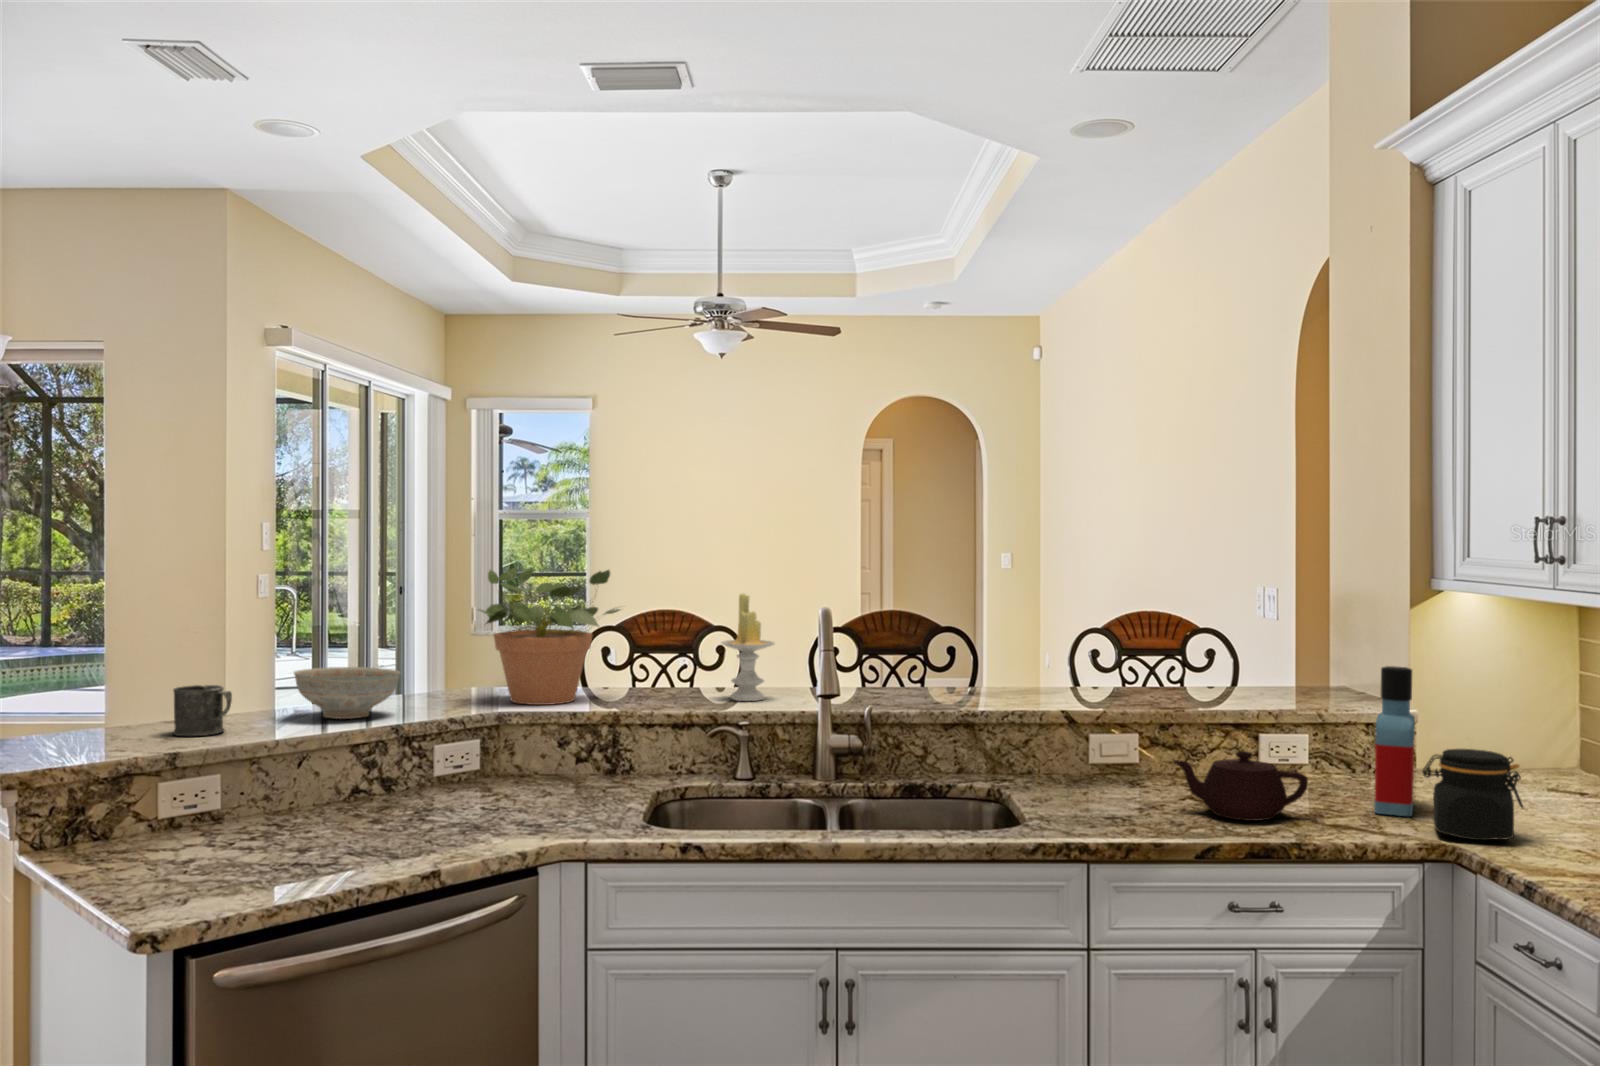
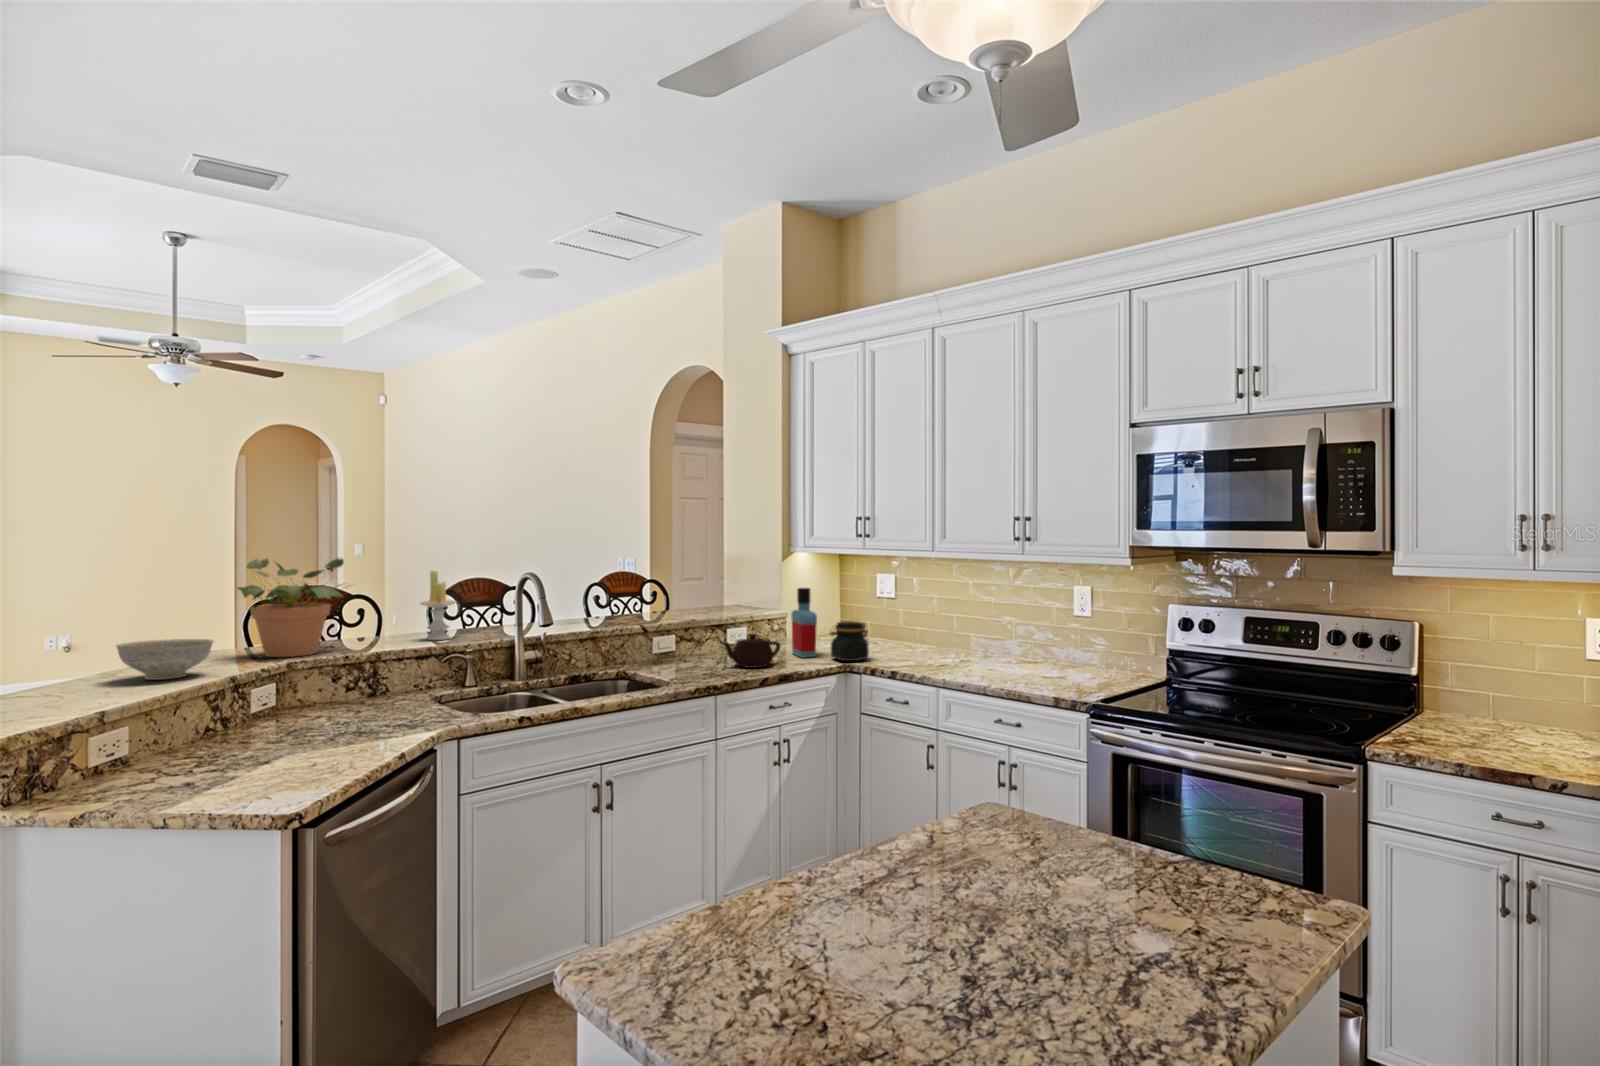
mug: present [173,685,232,736] -> none [44,660,109,704]

